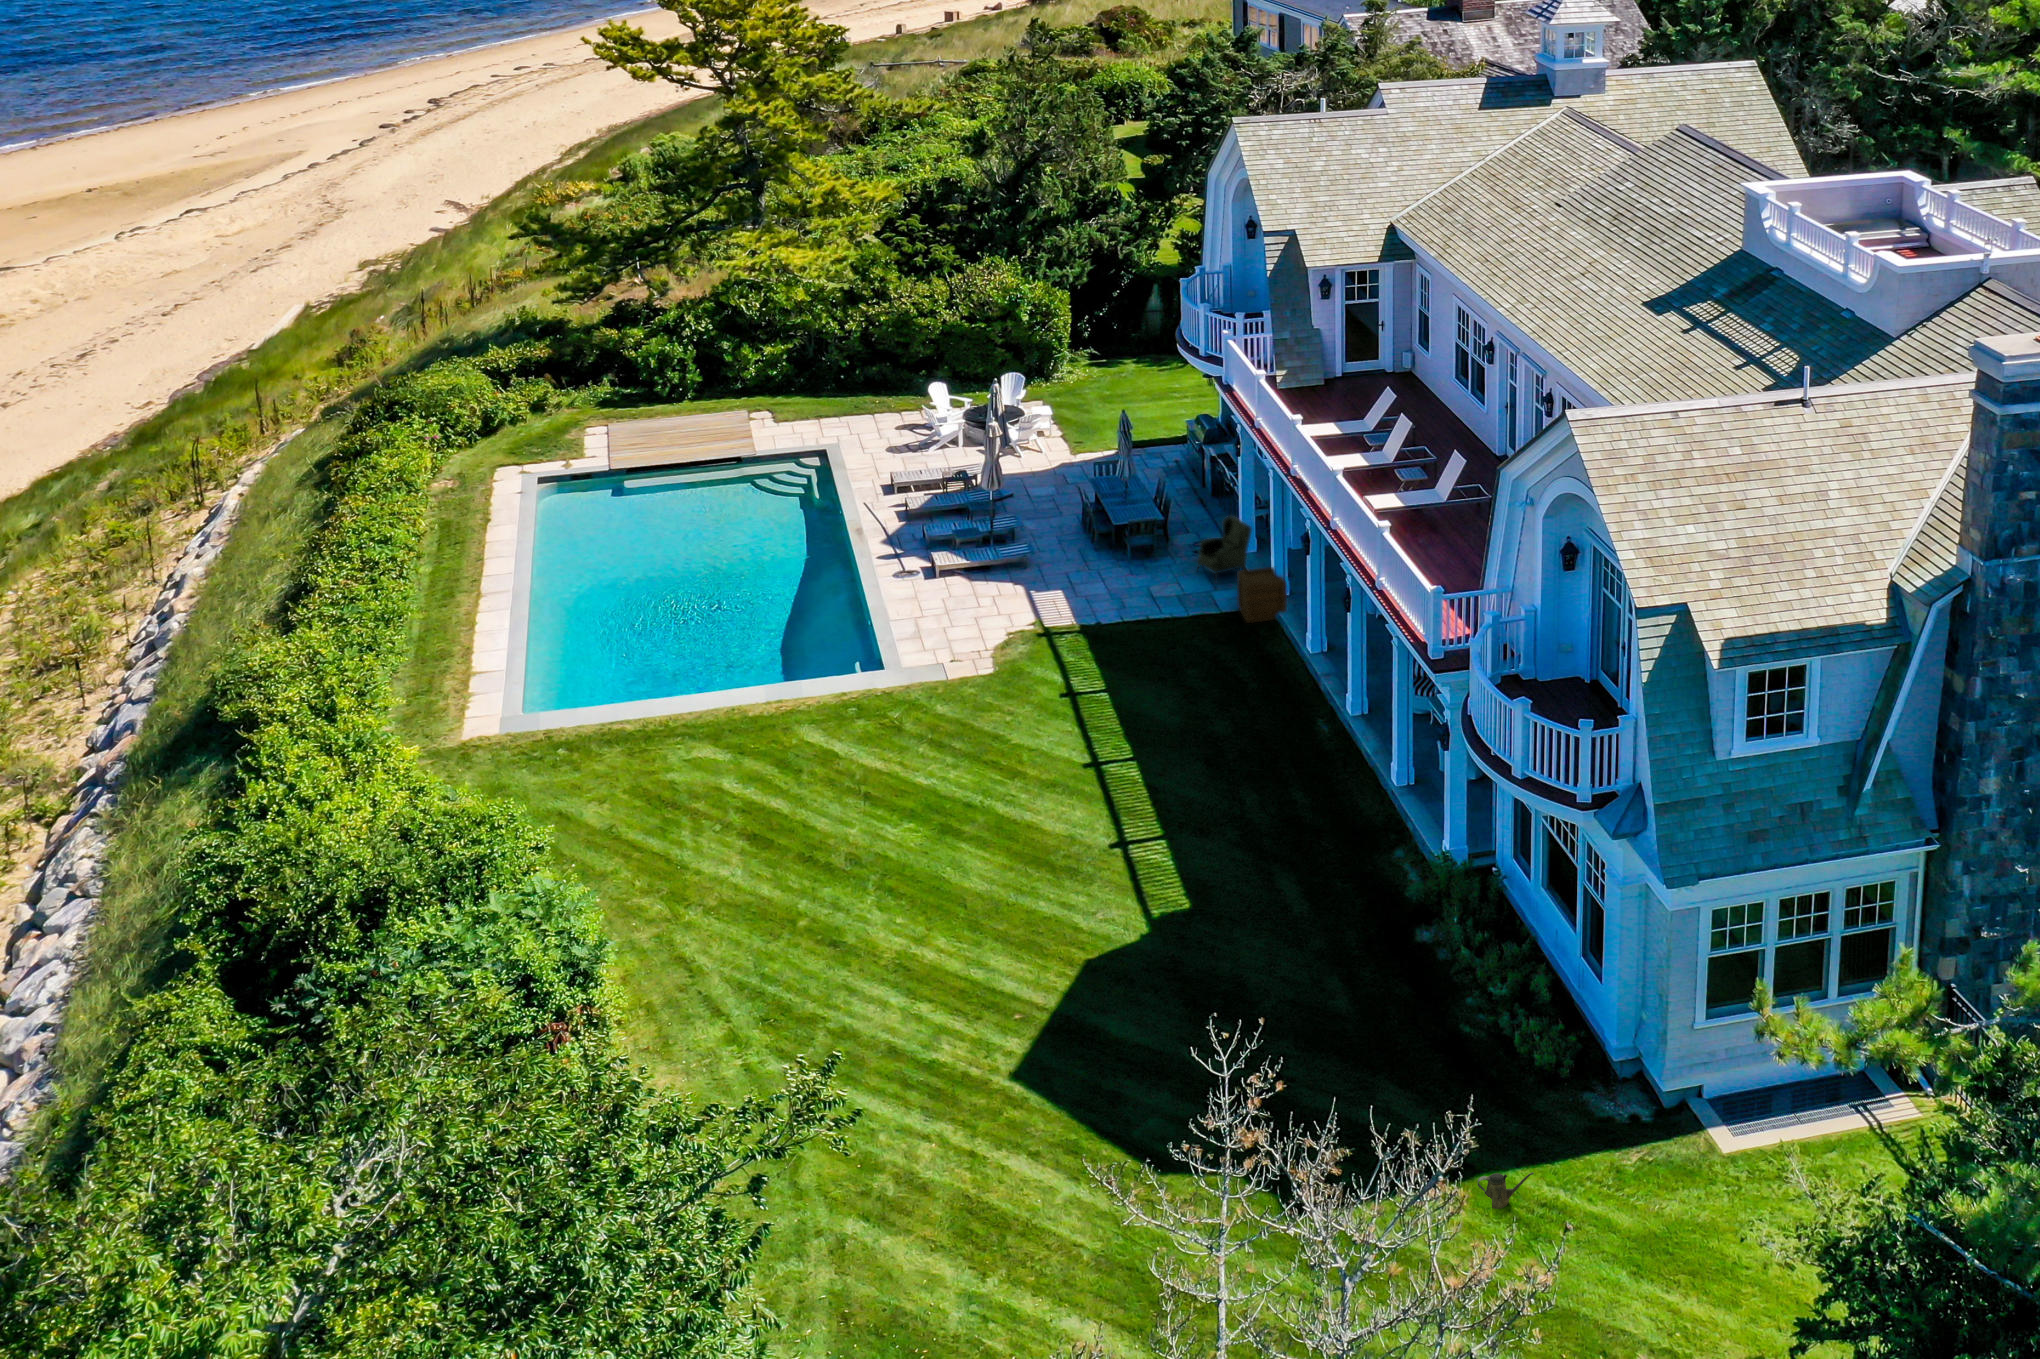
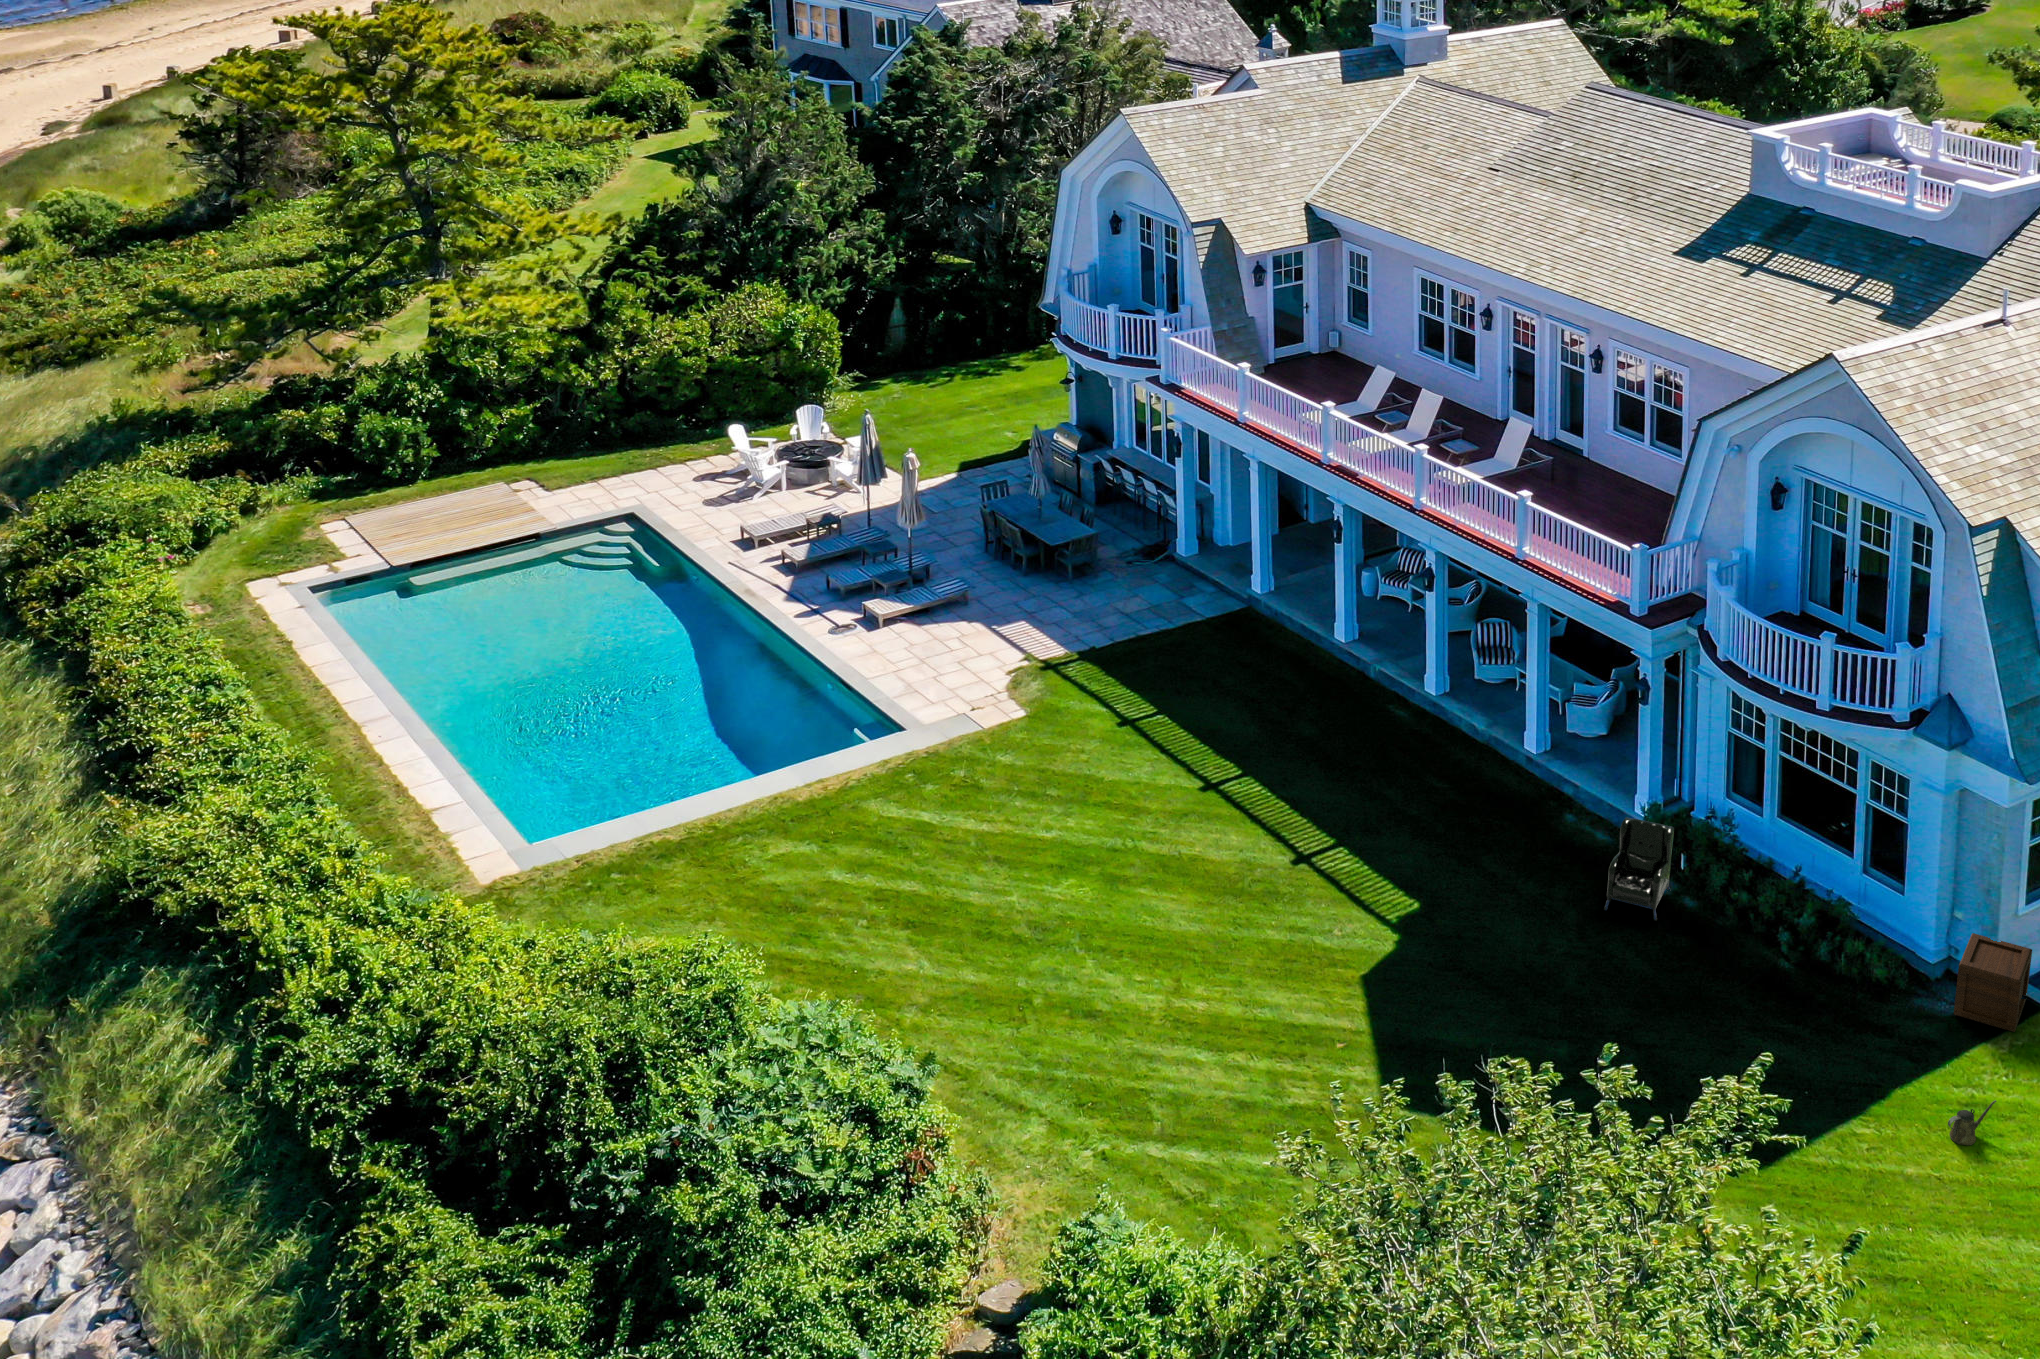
armchair: present [1198,516,1252,575] -> present [1604,817,1674,921]
wooden crate: present [1237,567,1287,623] -> present [1954,933,2032,1032]

